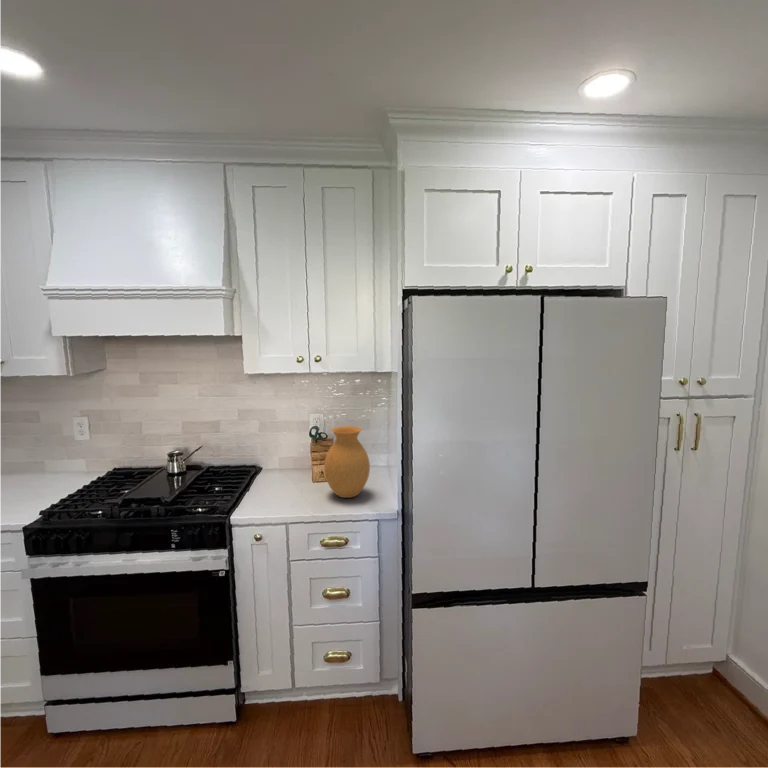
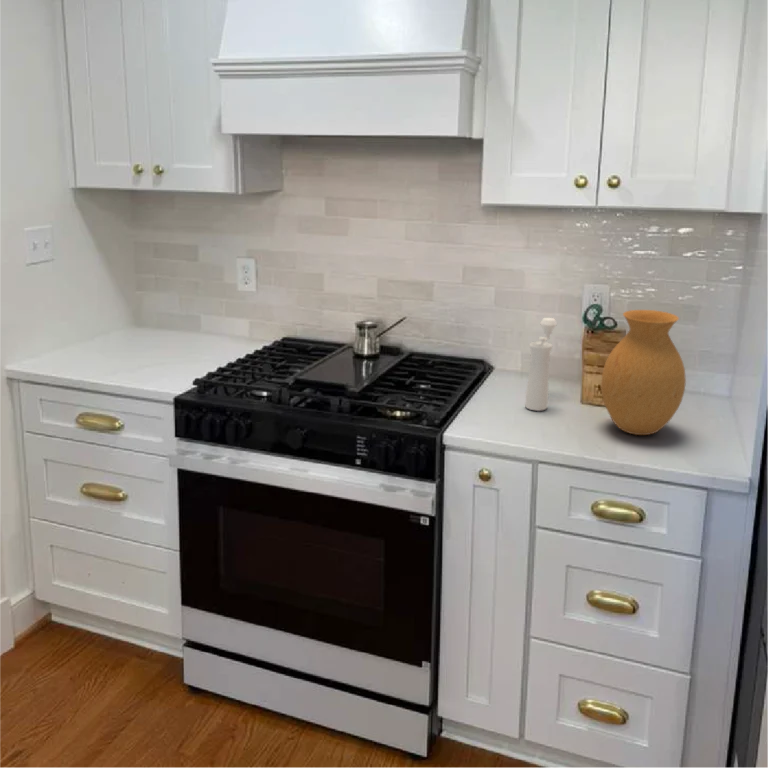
pepper mill: none [280,436,295,493] -> present [525,318,557,411]

